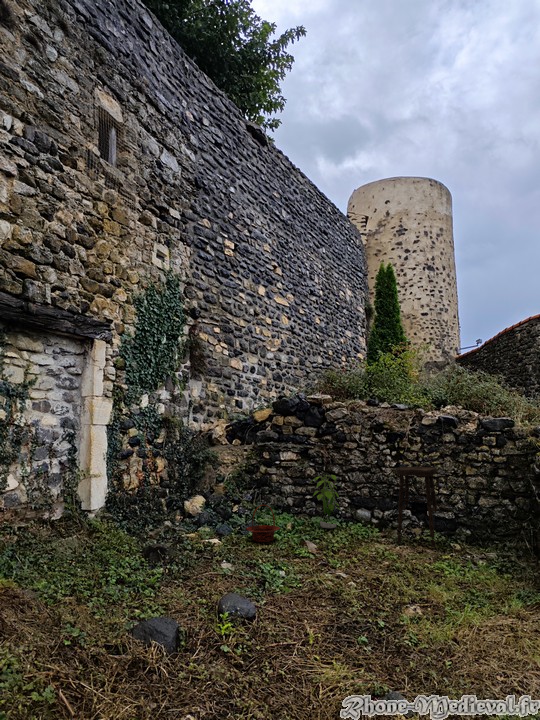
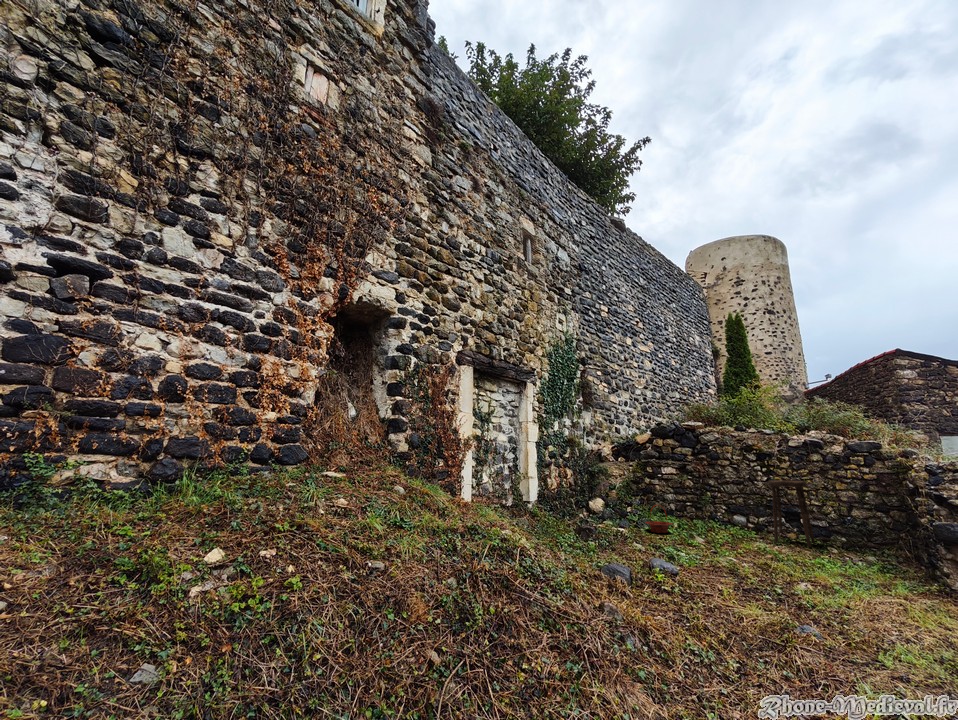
potted plant: present [310,475,340,528] -> none [689,485,720,529]

